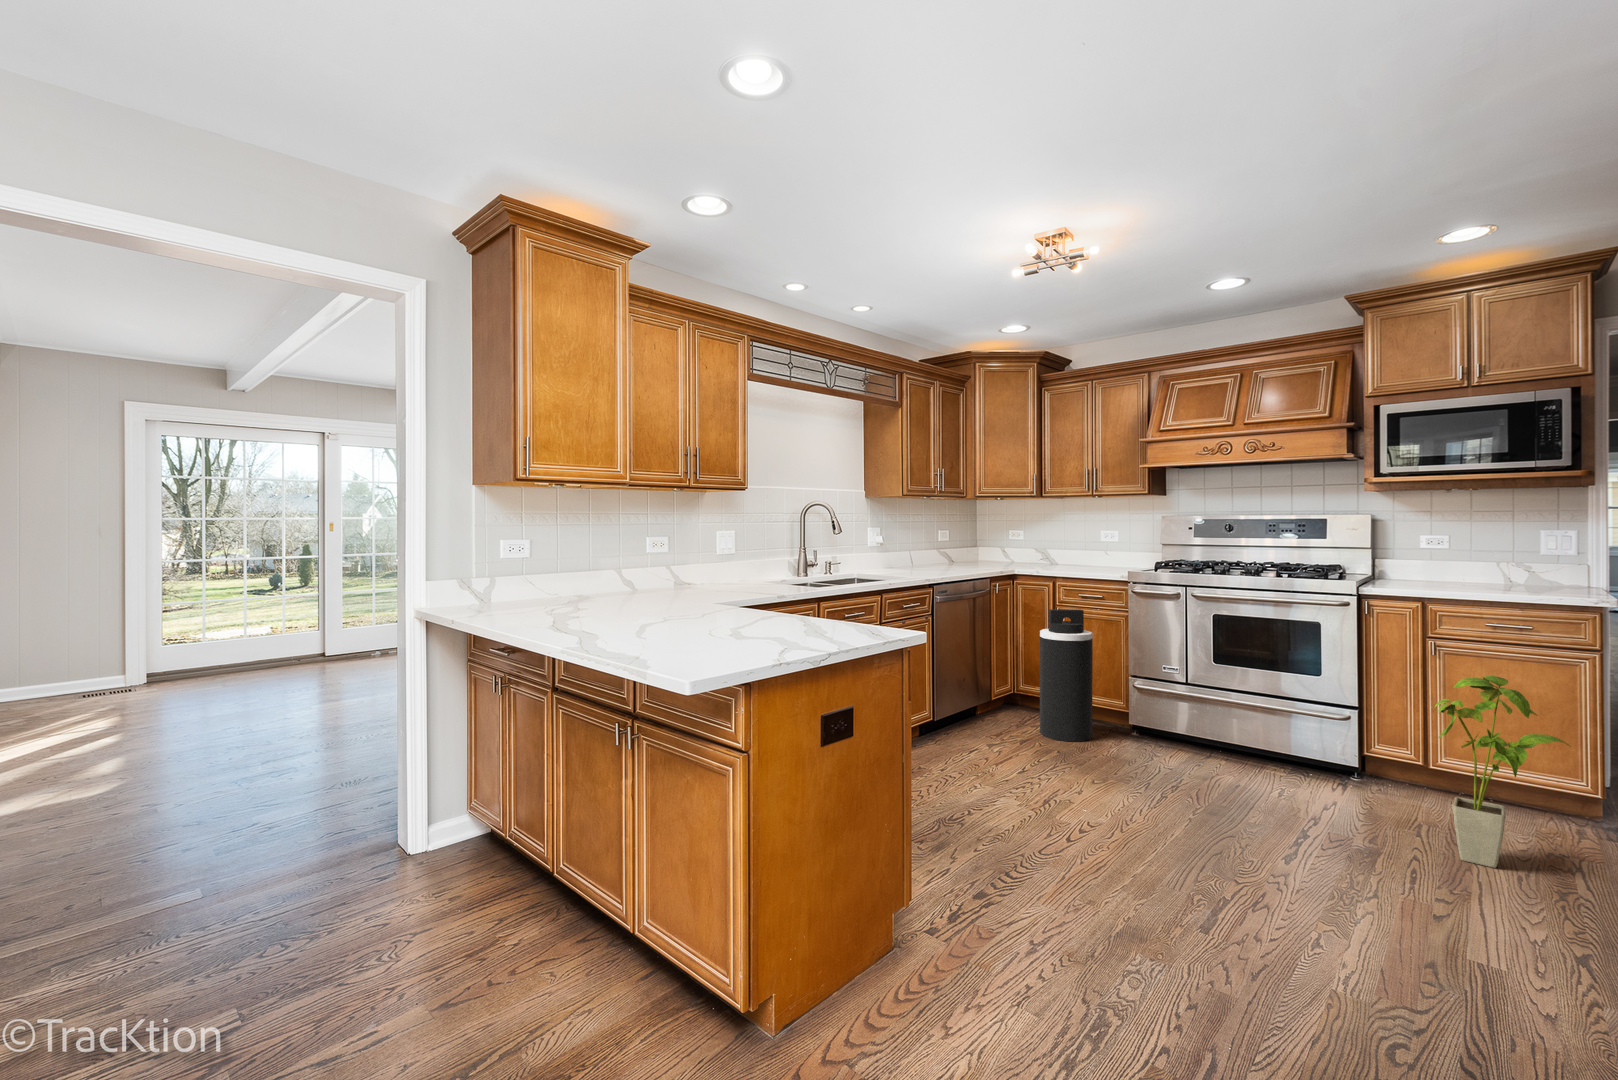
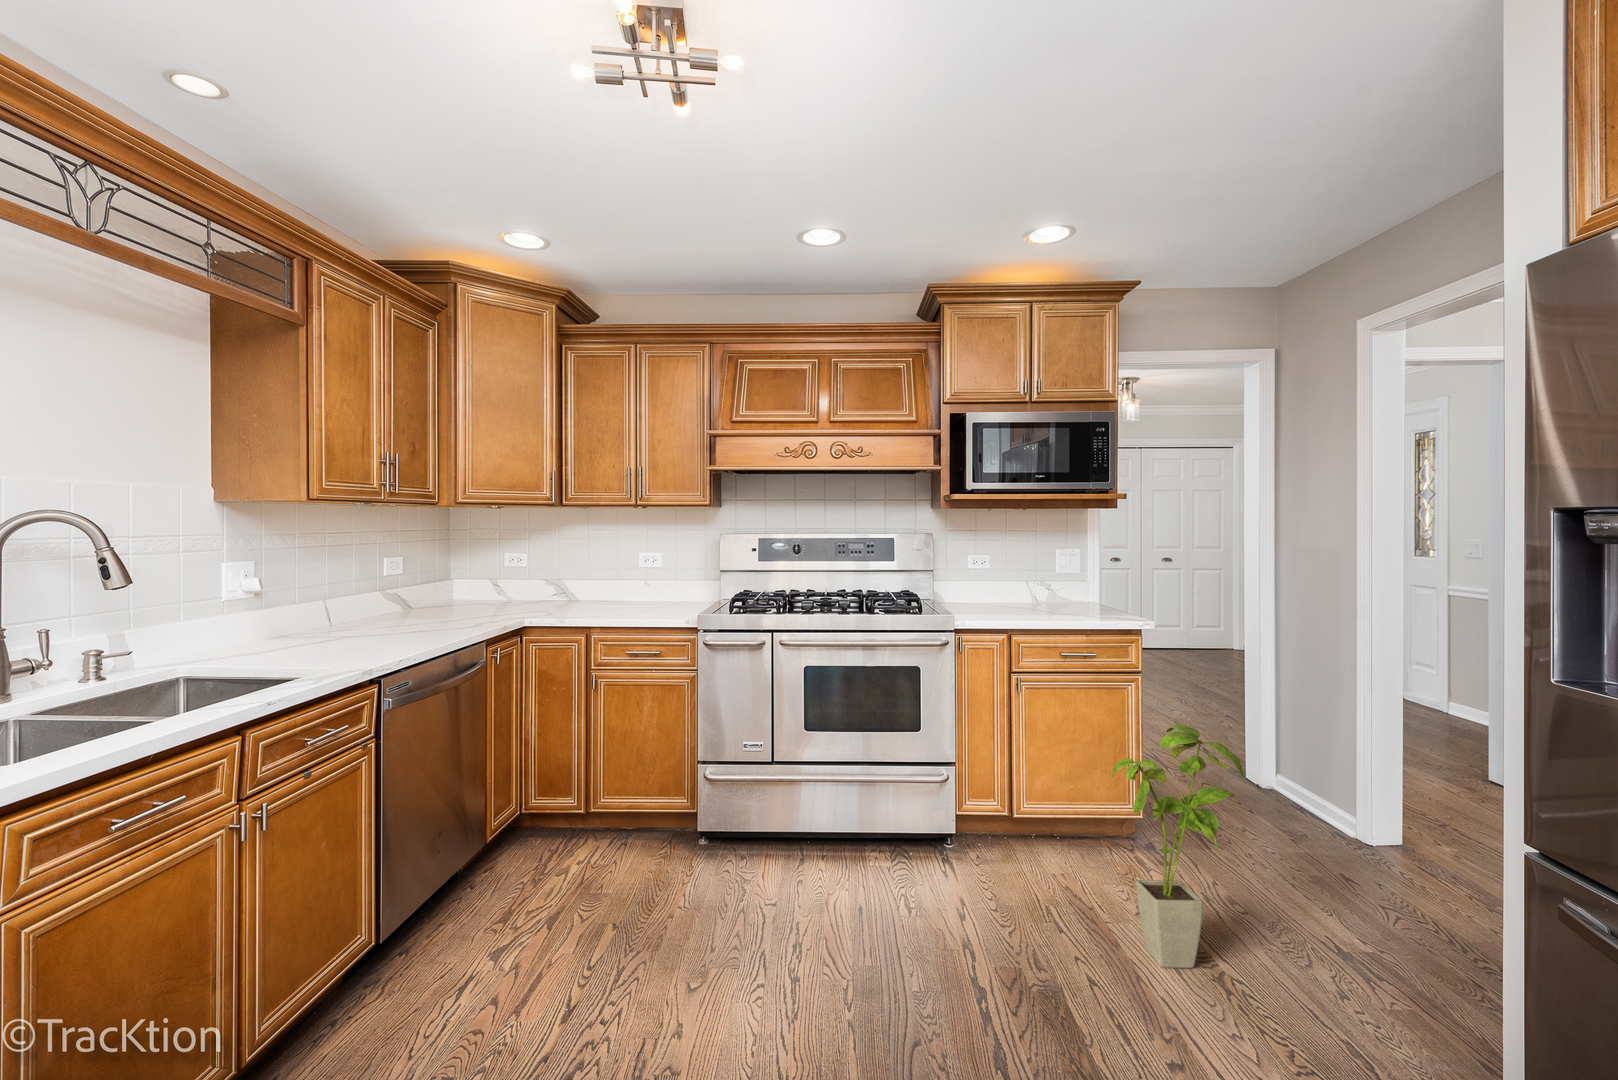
trash can: present [1040,609,1093,742] -> none [576,673,657,895]

